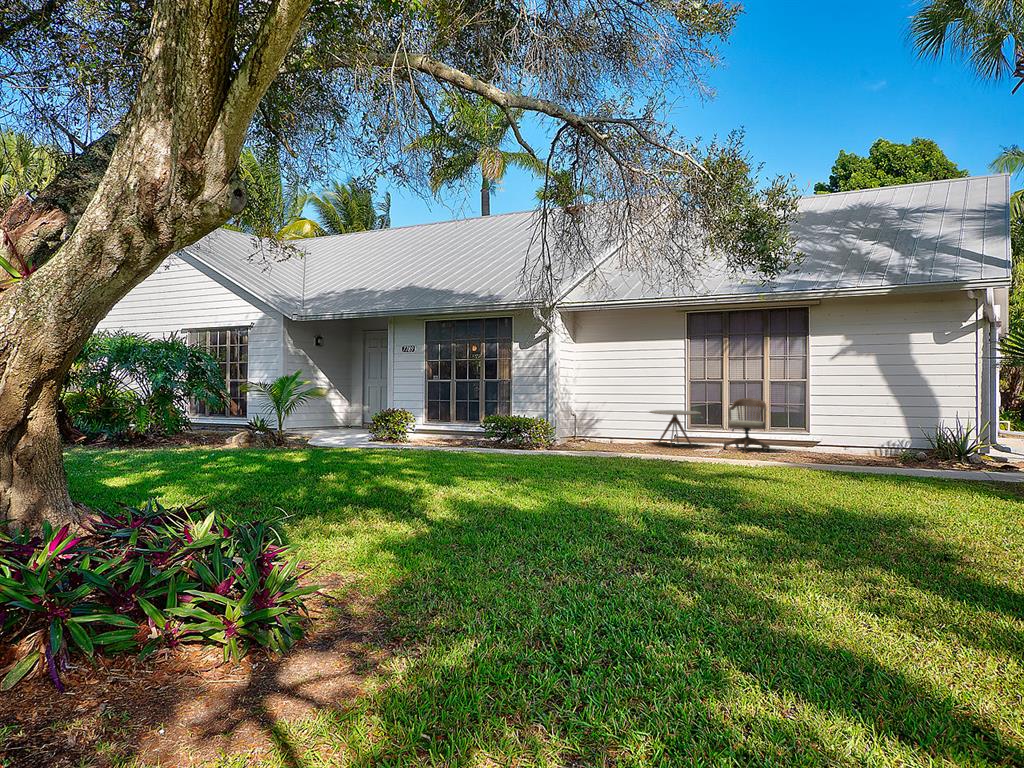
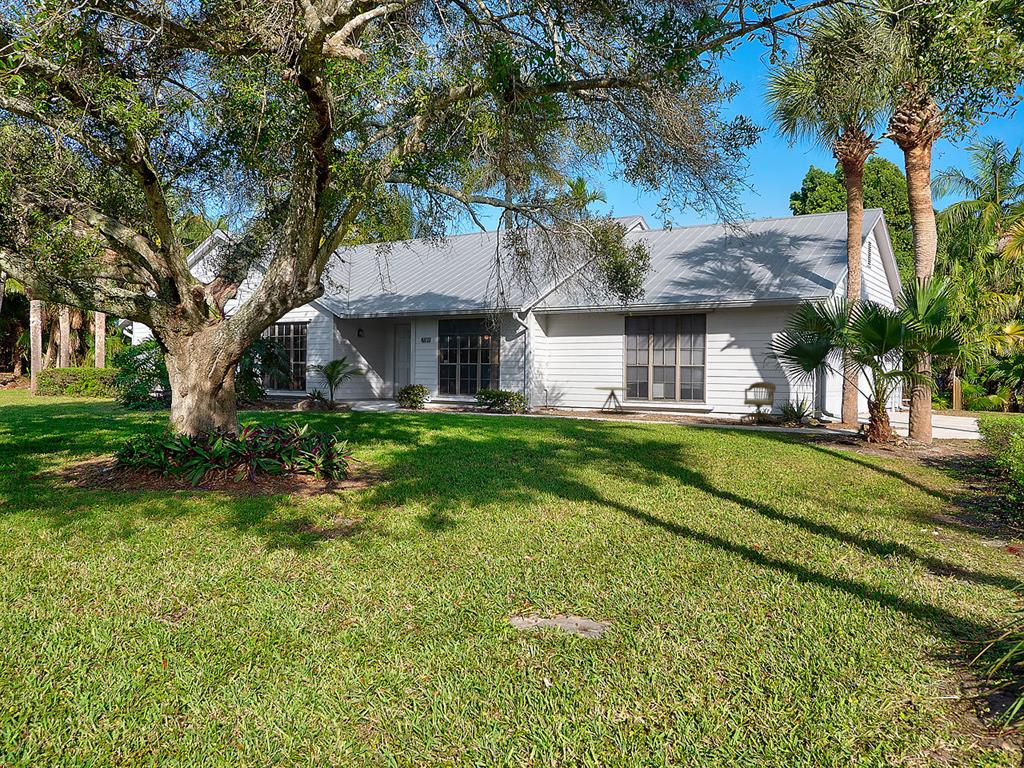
chair: present [723,398,770,452] -> present [740,382,776,424]

